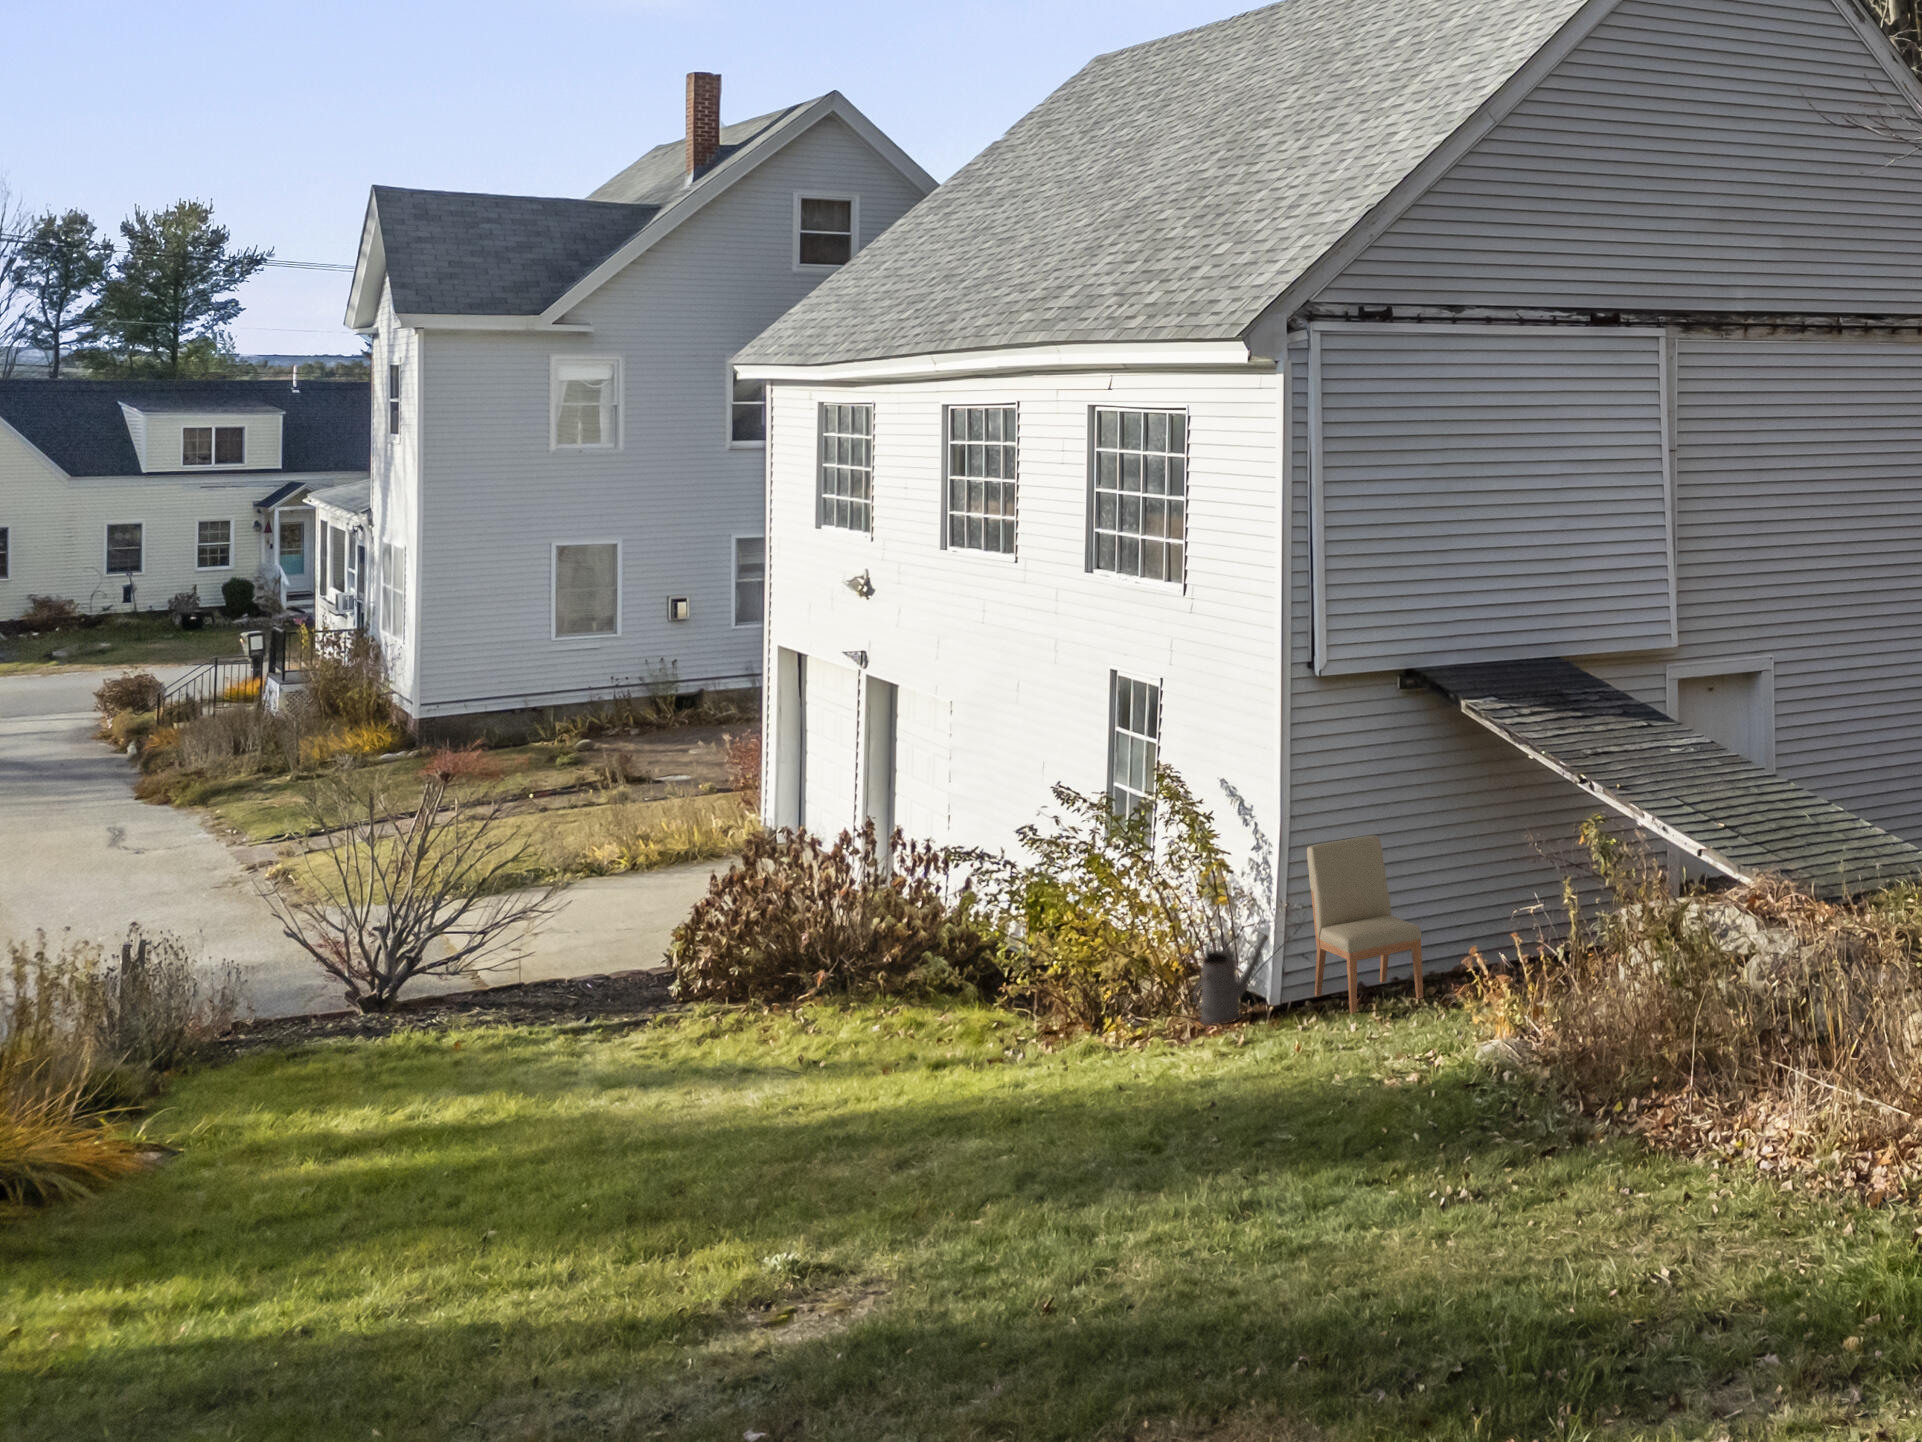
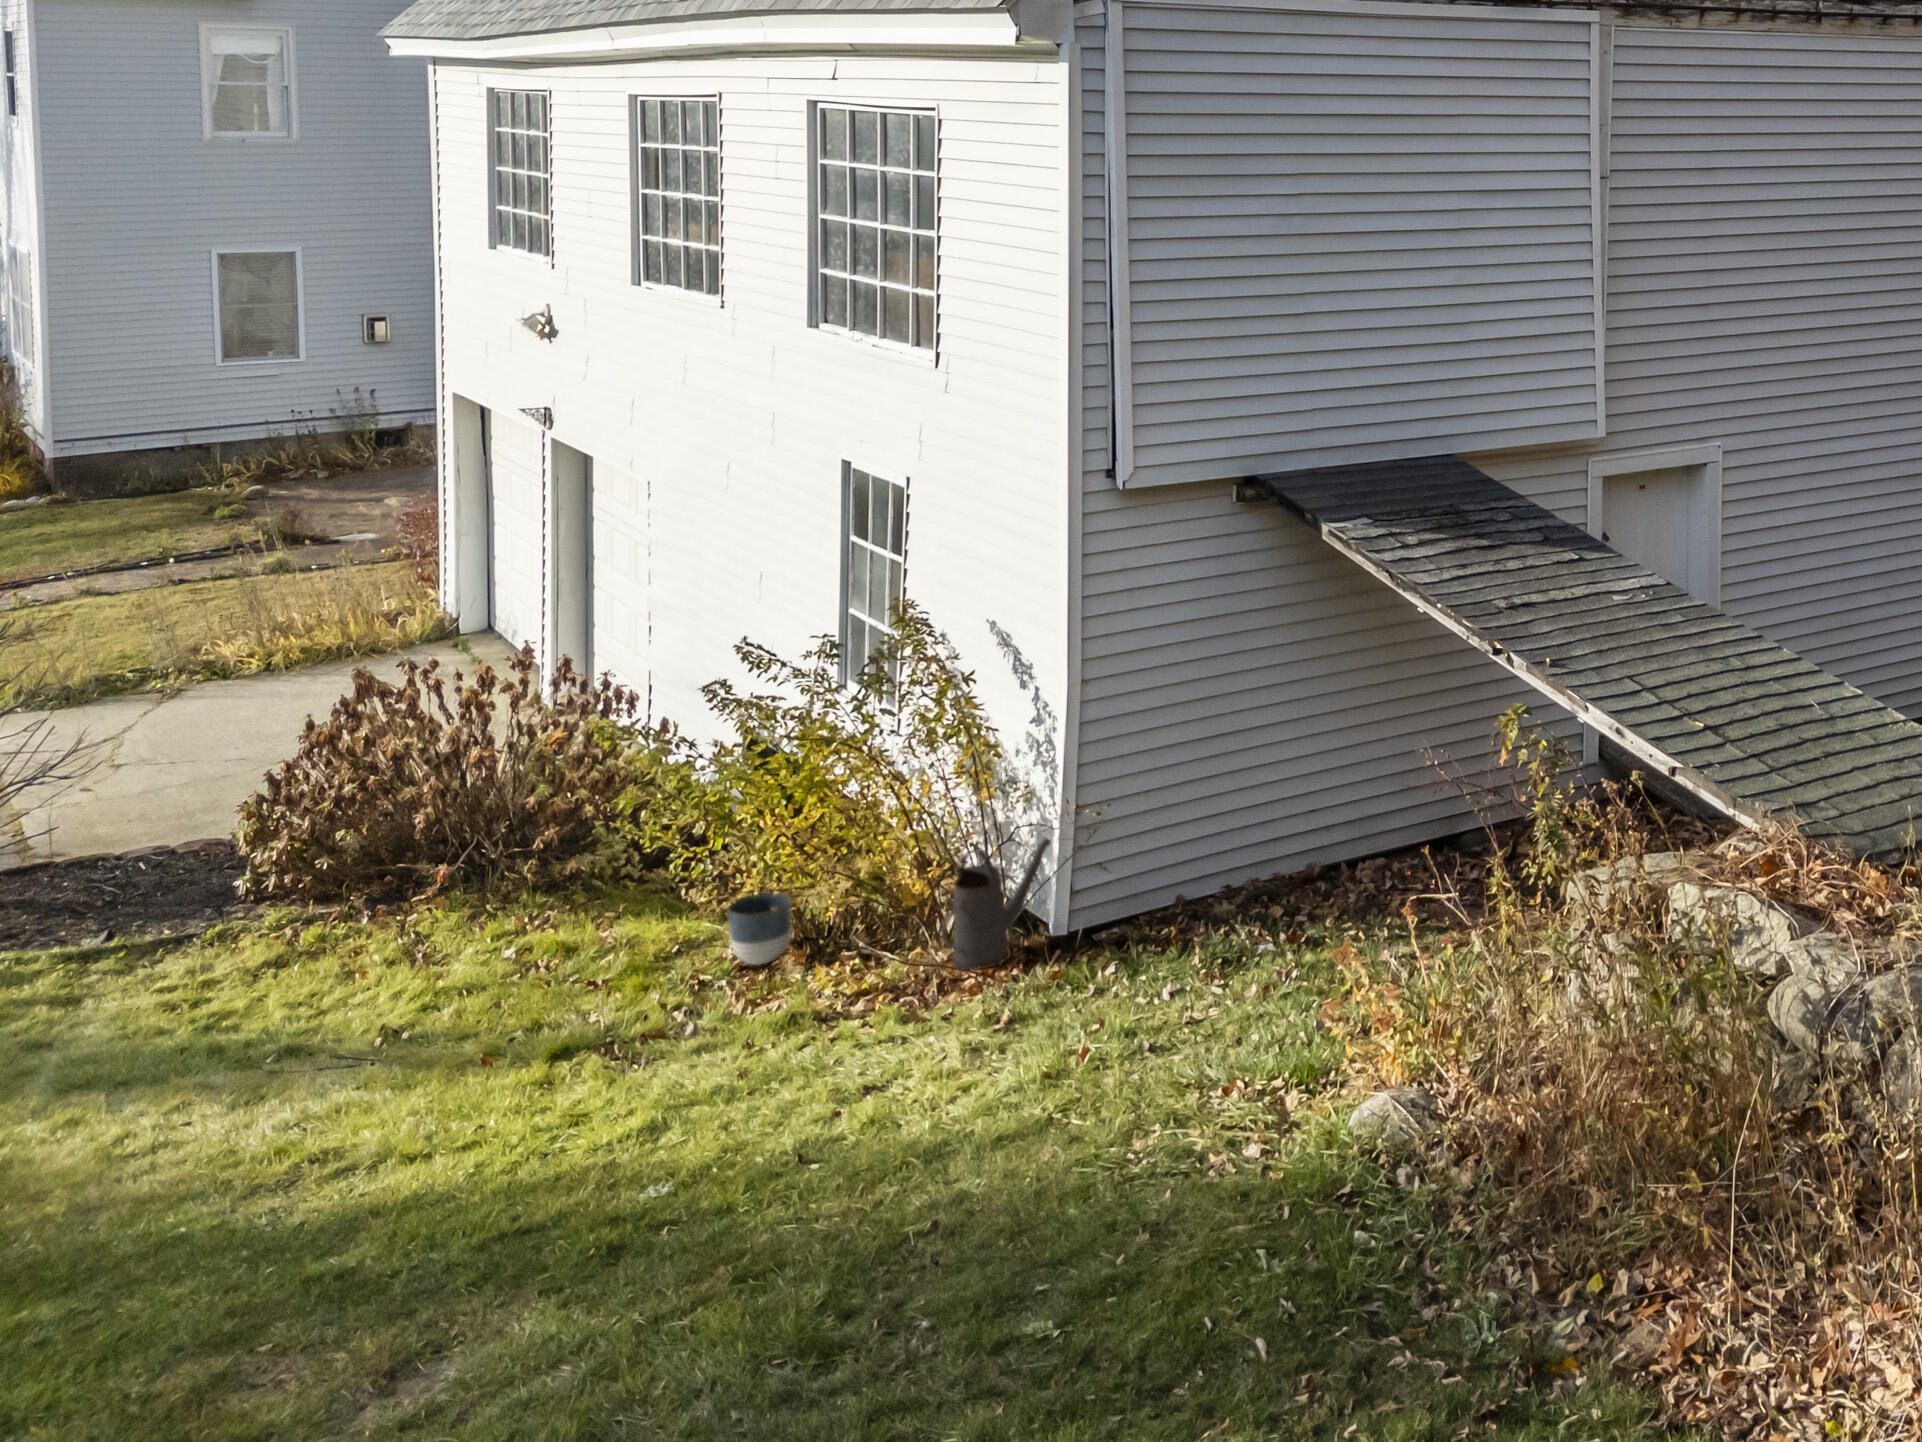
chair: present [1307,835,1423,1014] -> none [1104,702,1264,957]
planter: none [1038,981,1082,1033] -> present [728,893,792,965]

